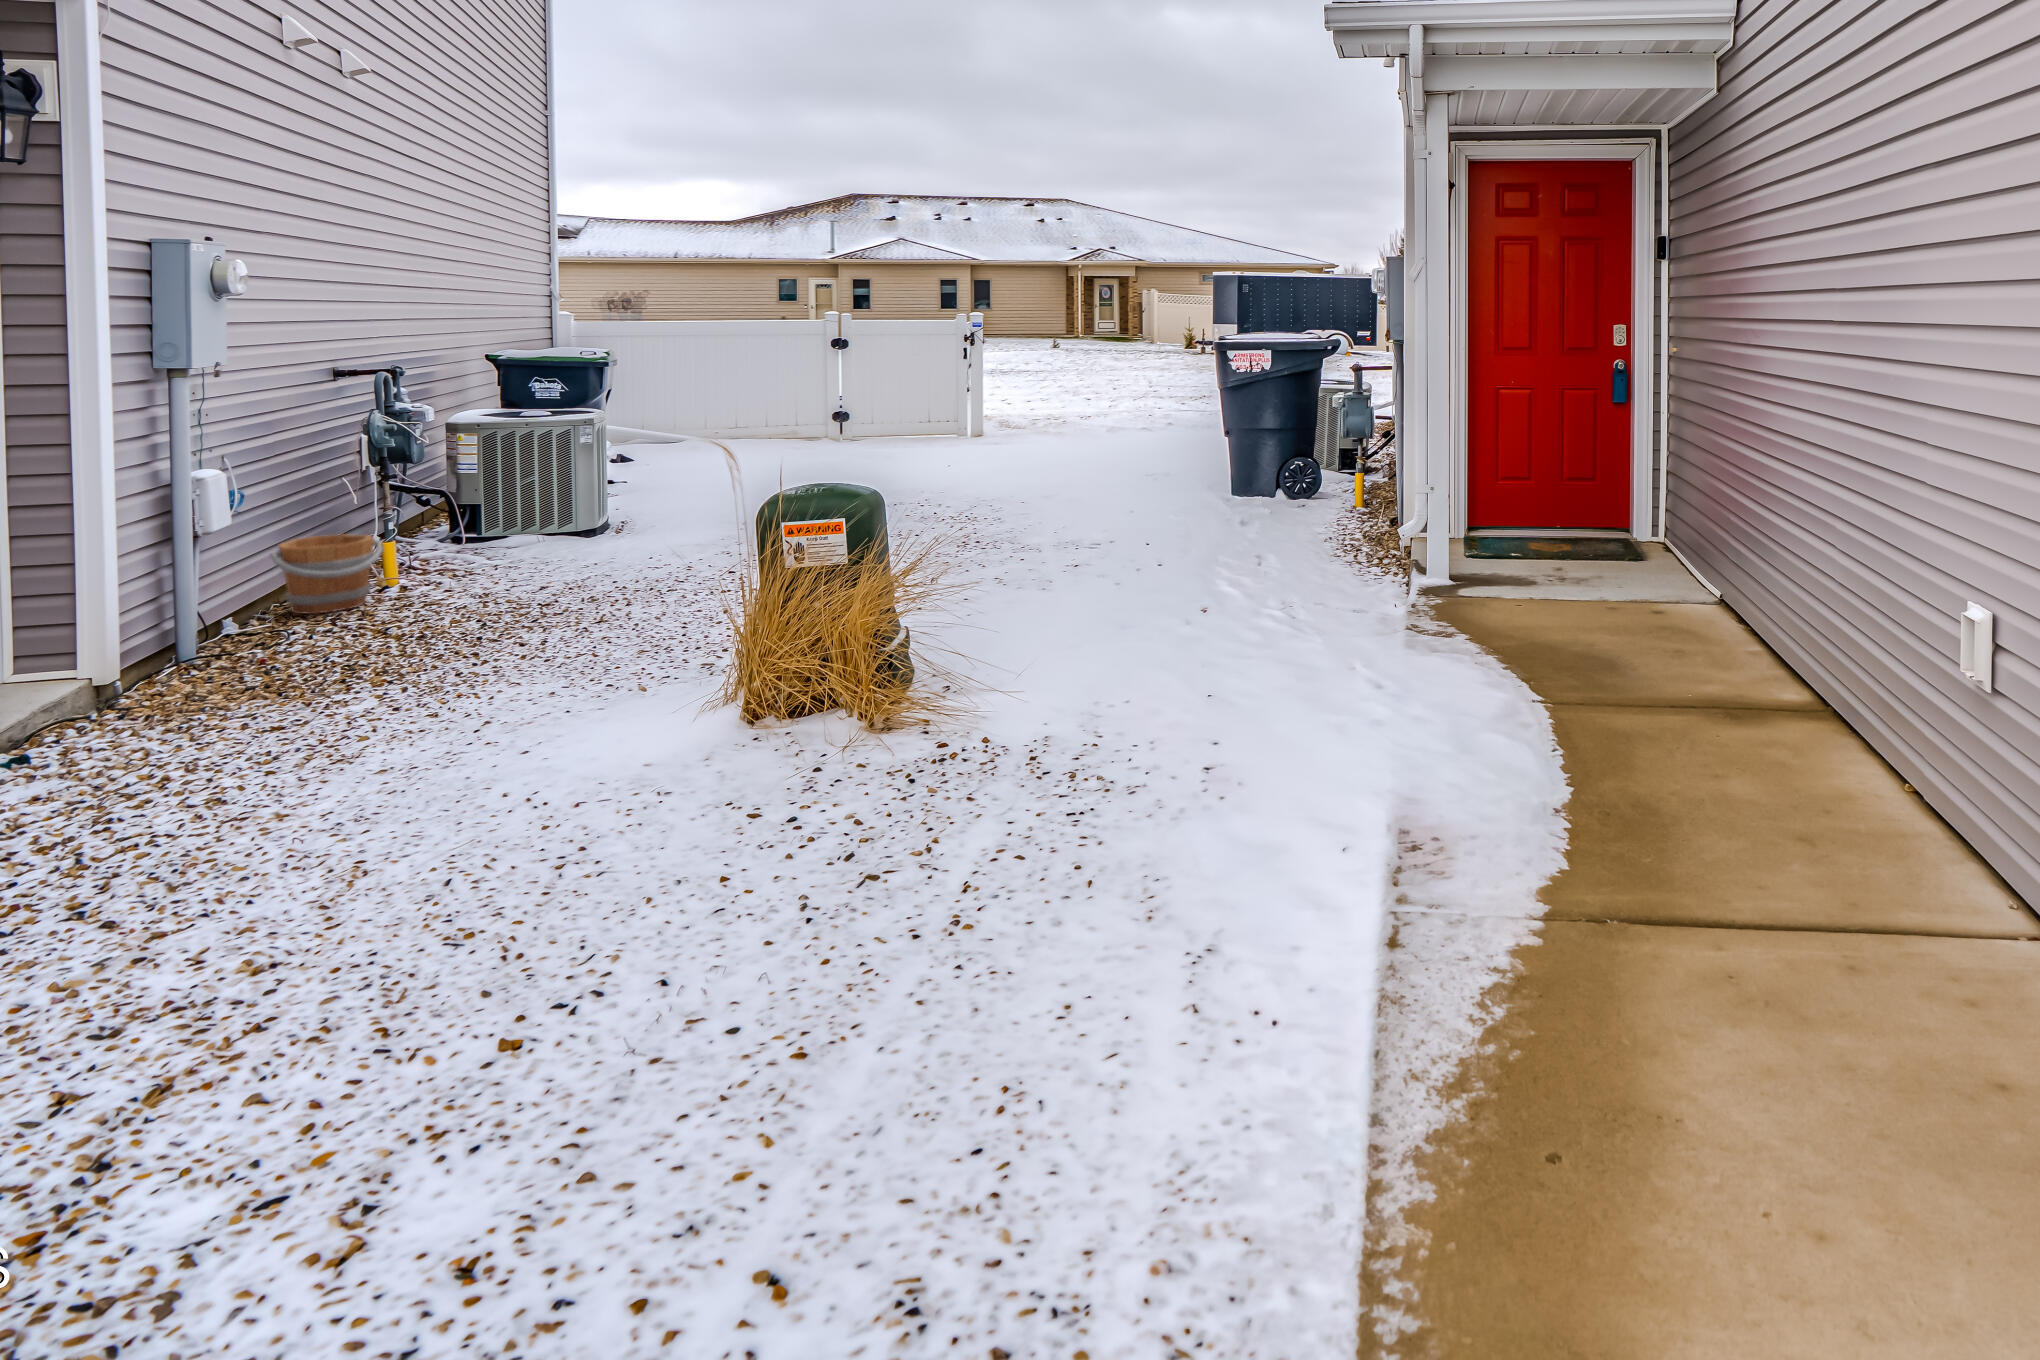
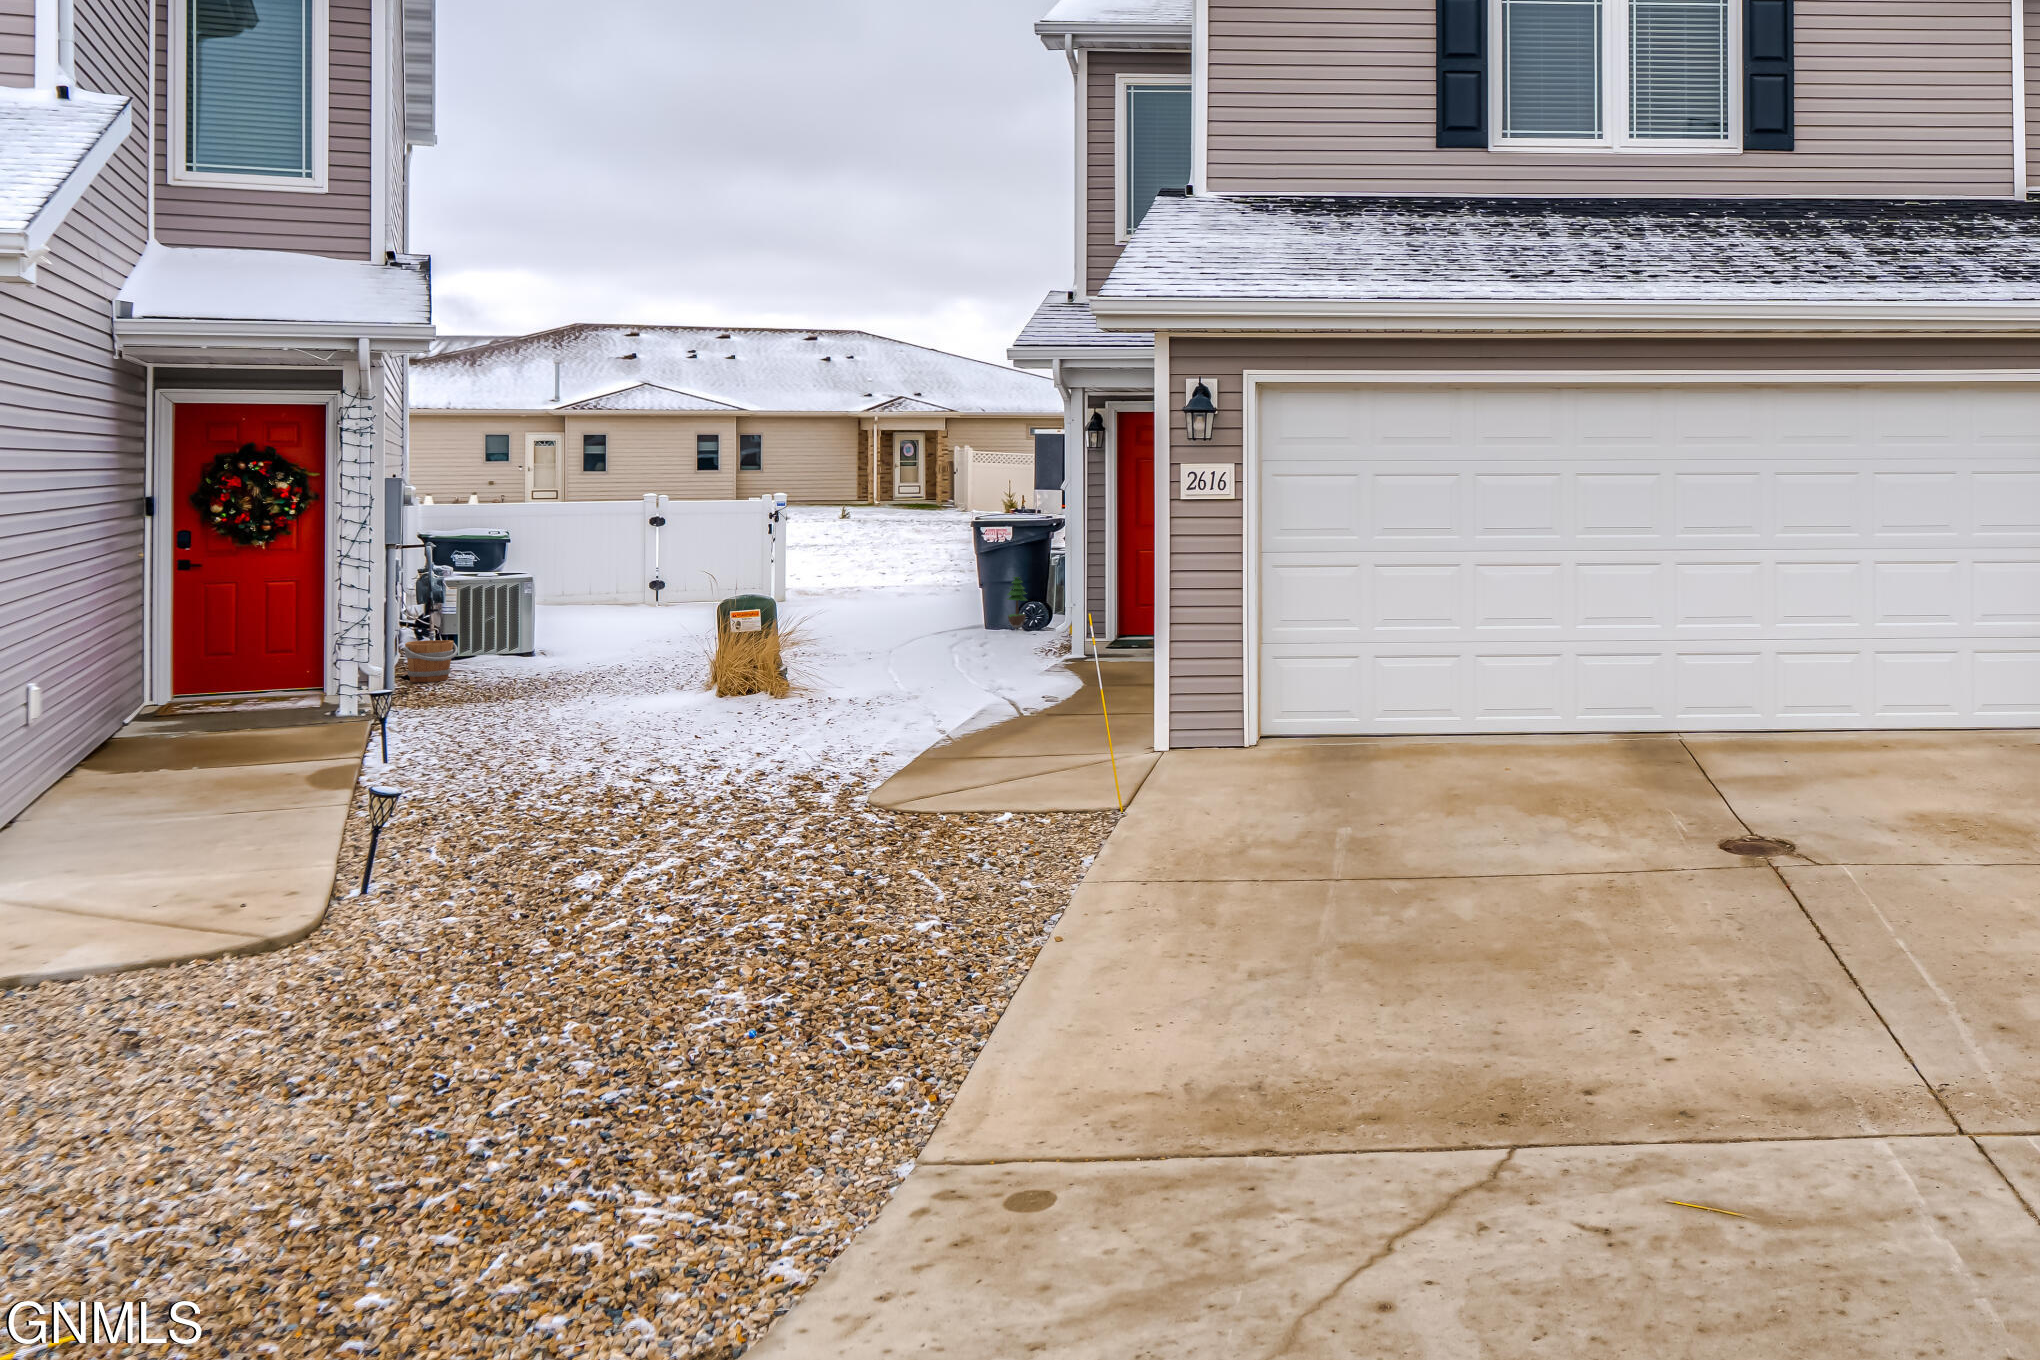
potted tree: none [1261,410,1293,498] -> present [1007,577,1028,630]

